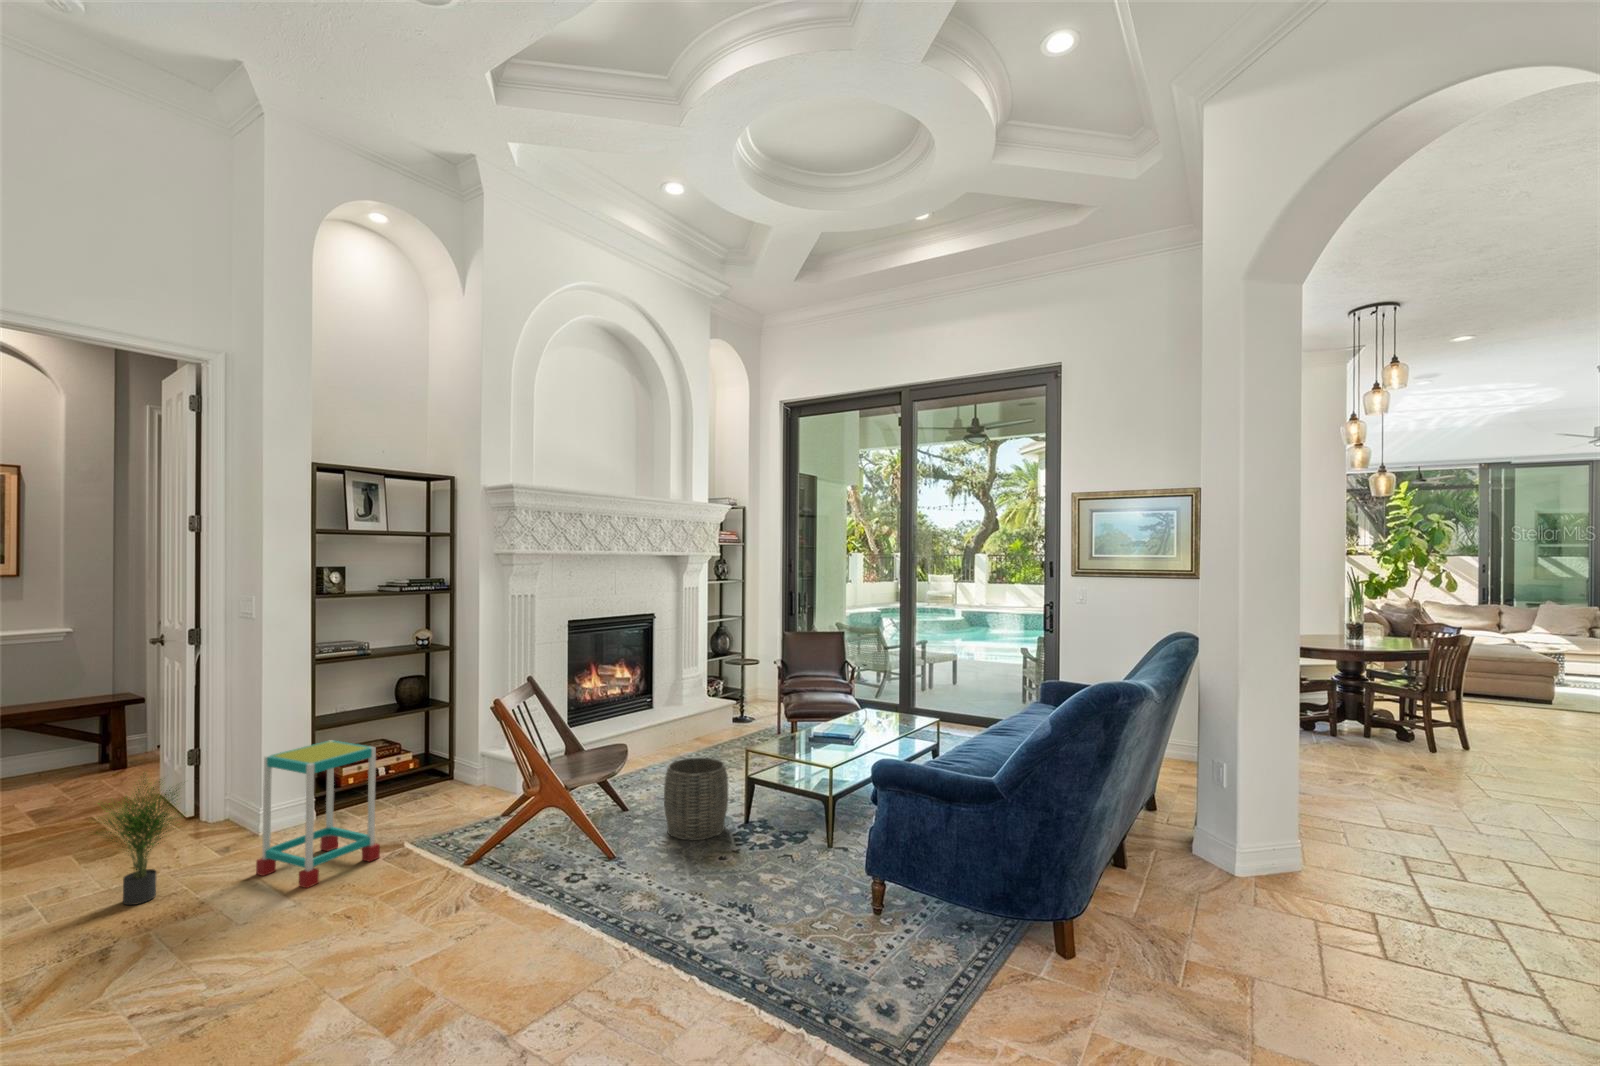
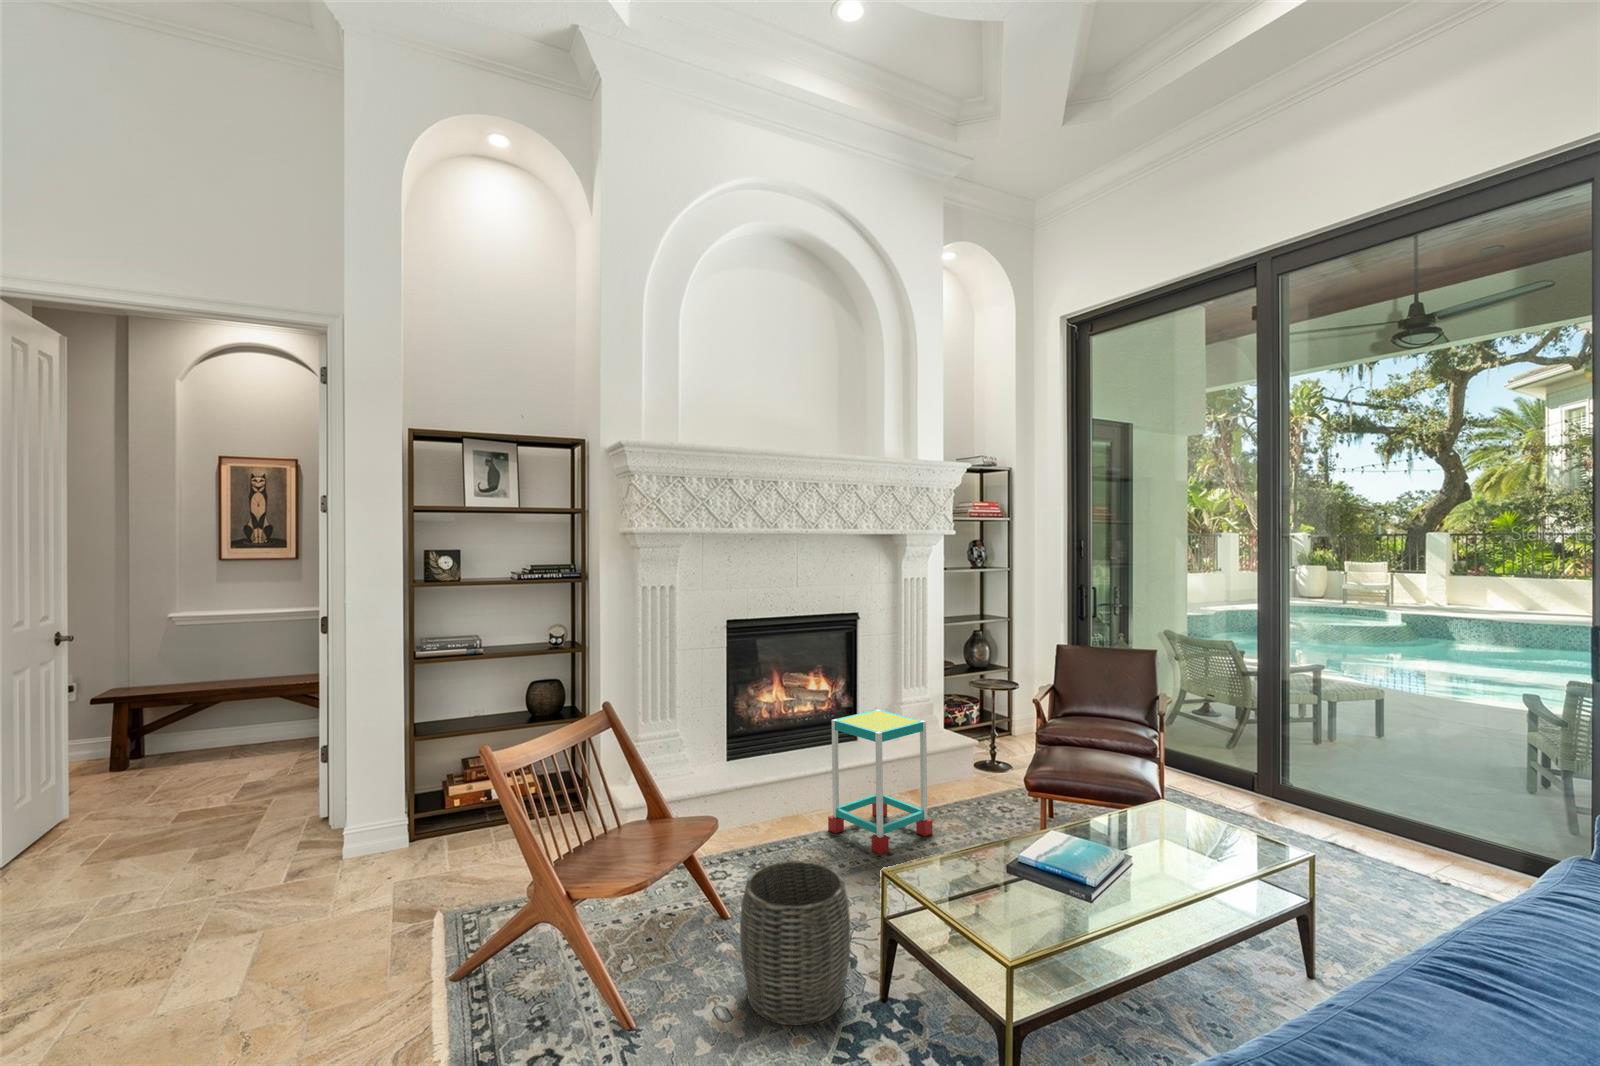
side table: present [256,740,380,888] -> present [828,709,932,854]
potted plant: present [96,779,178,905] -> none [68,786,190,950]

